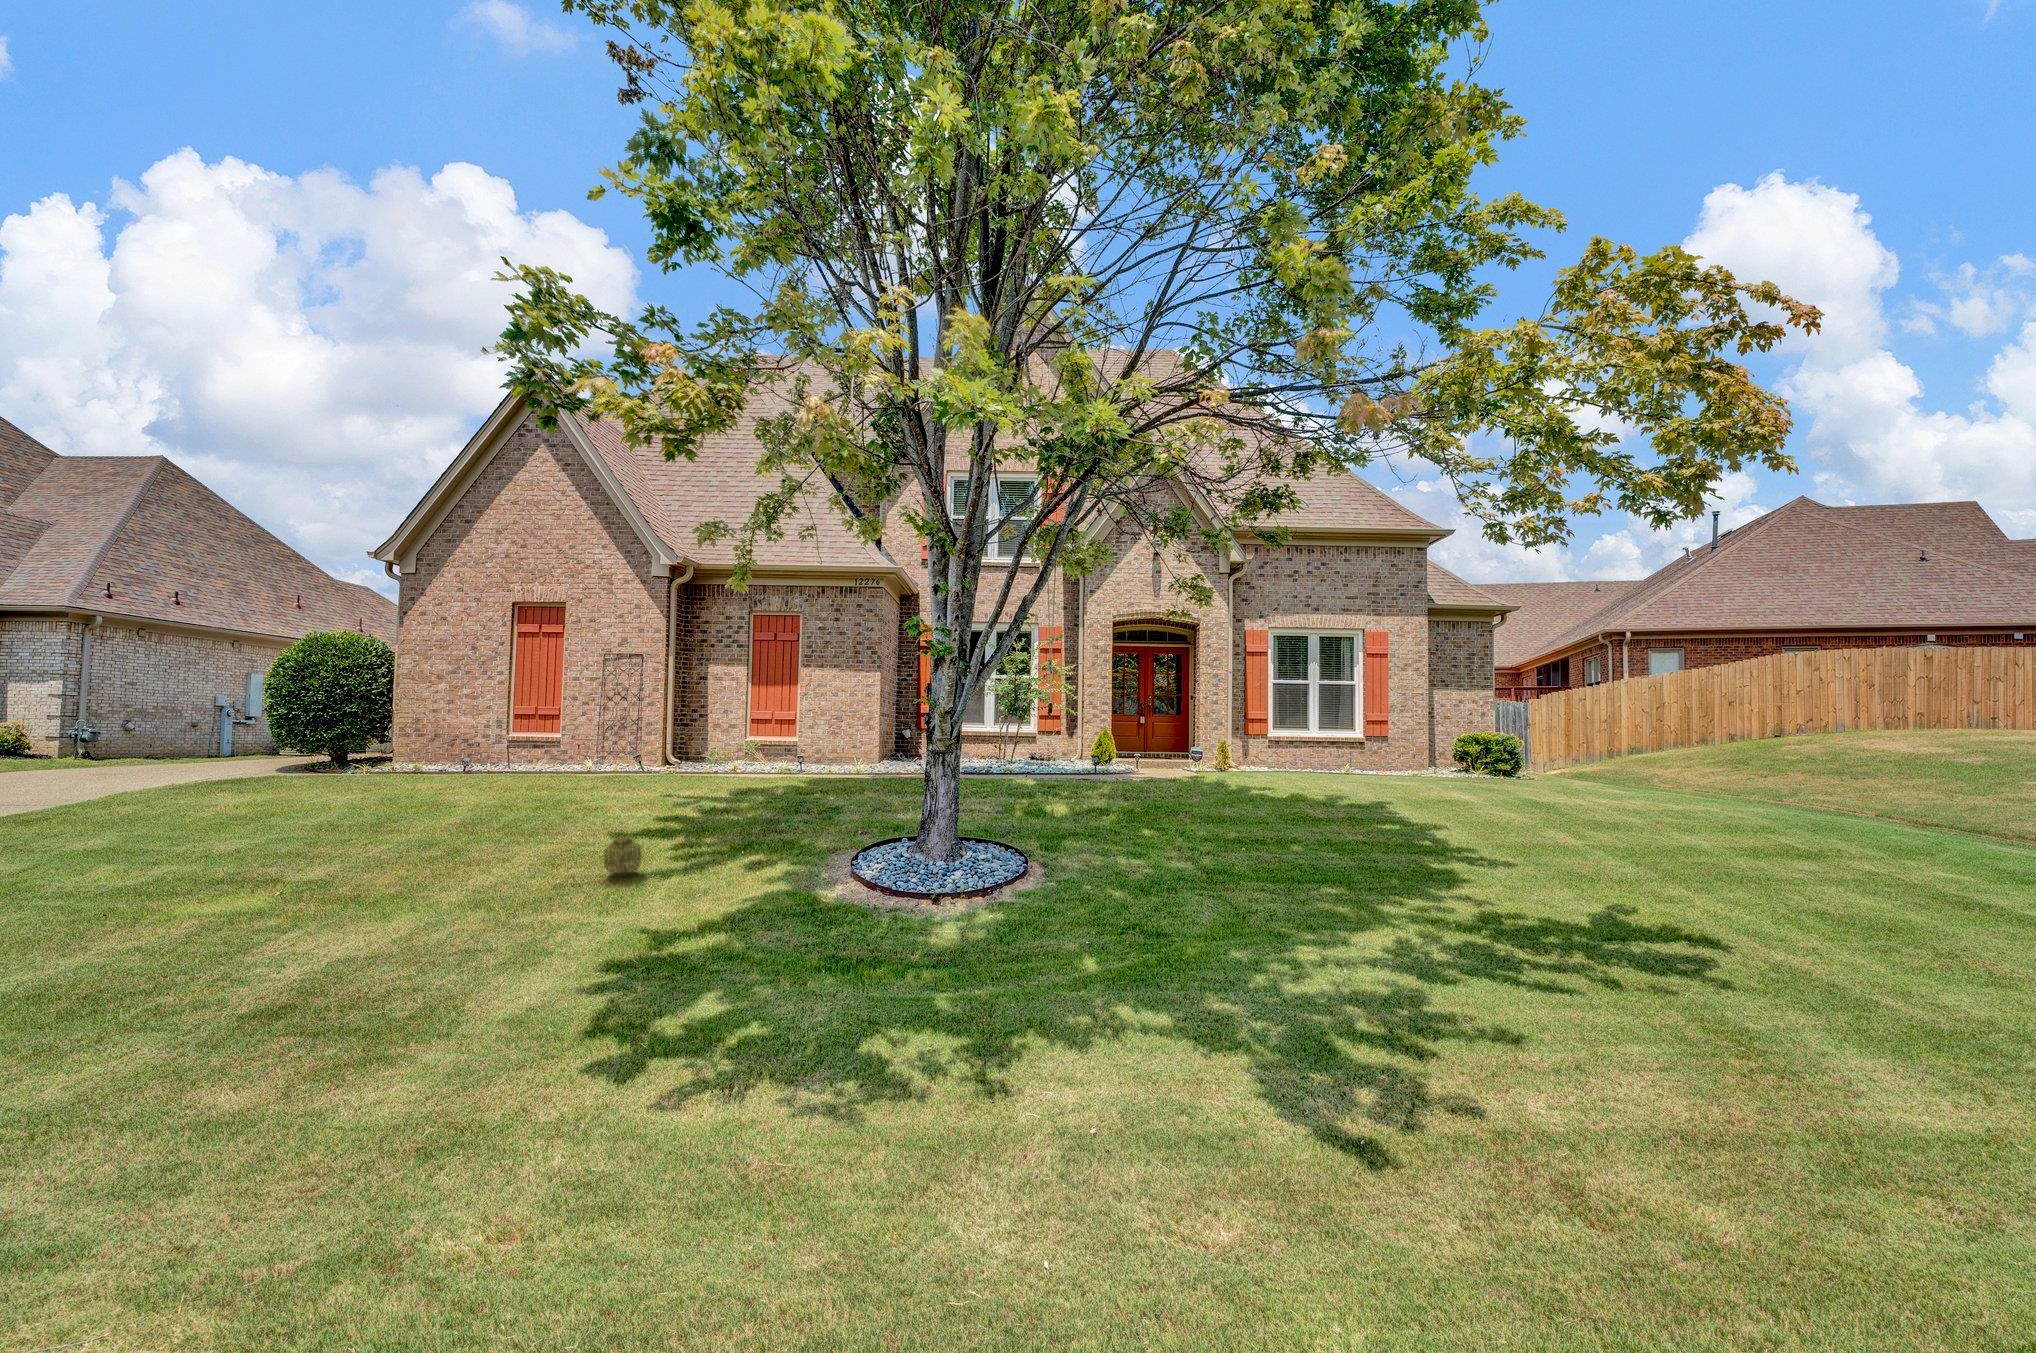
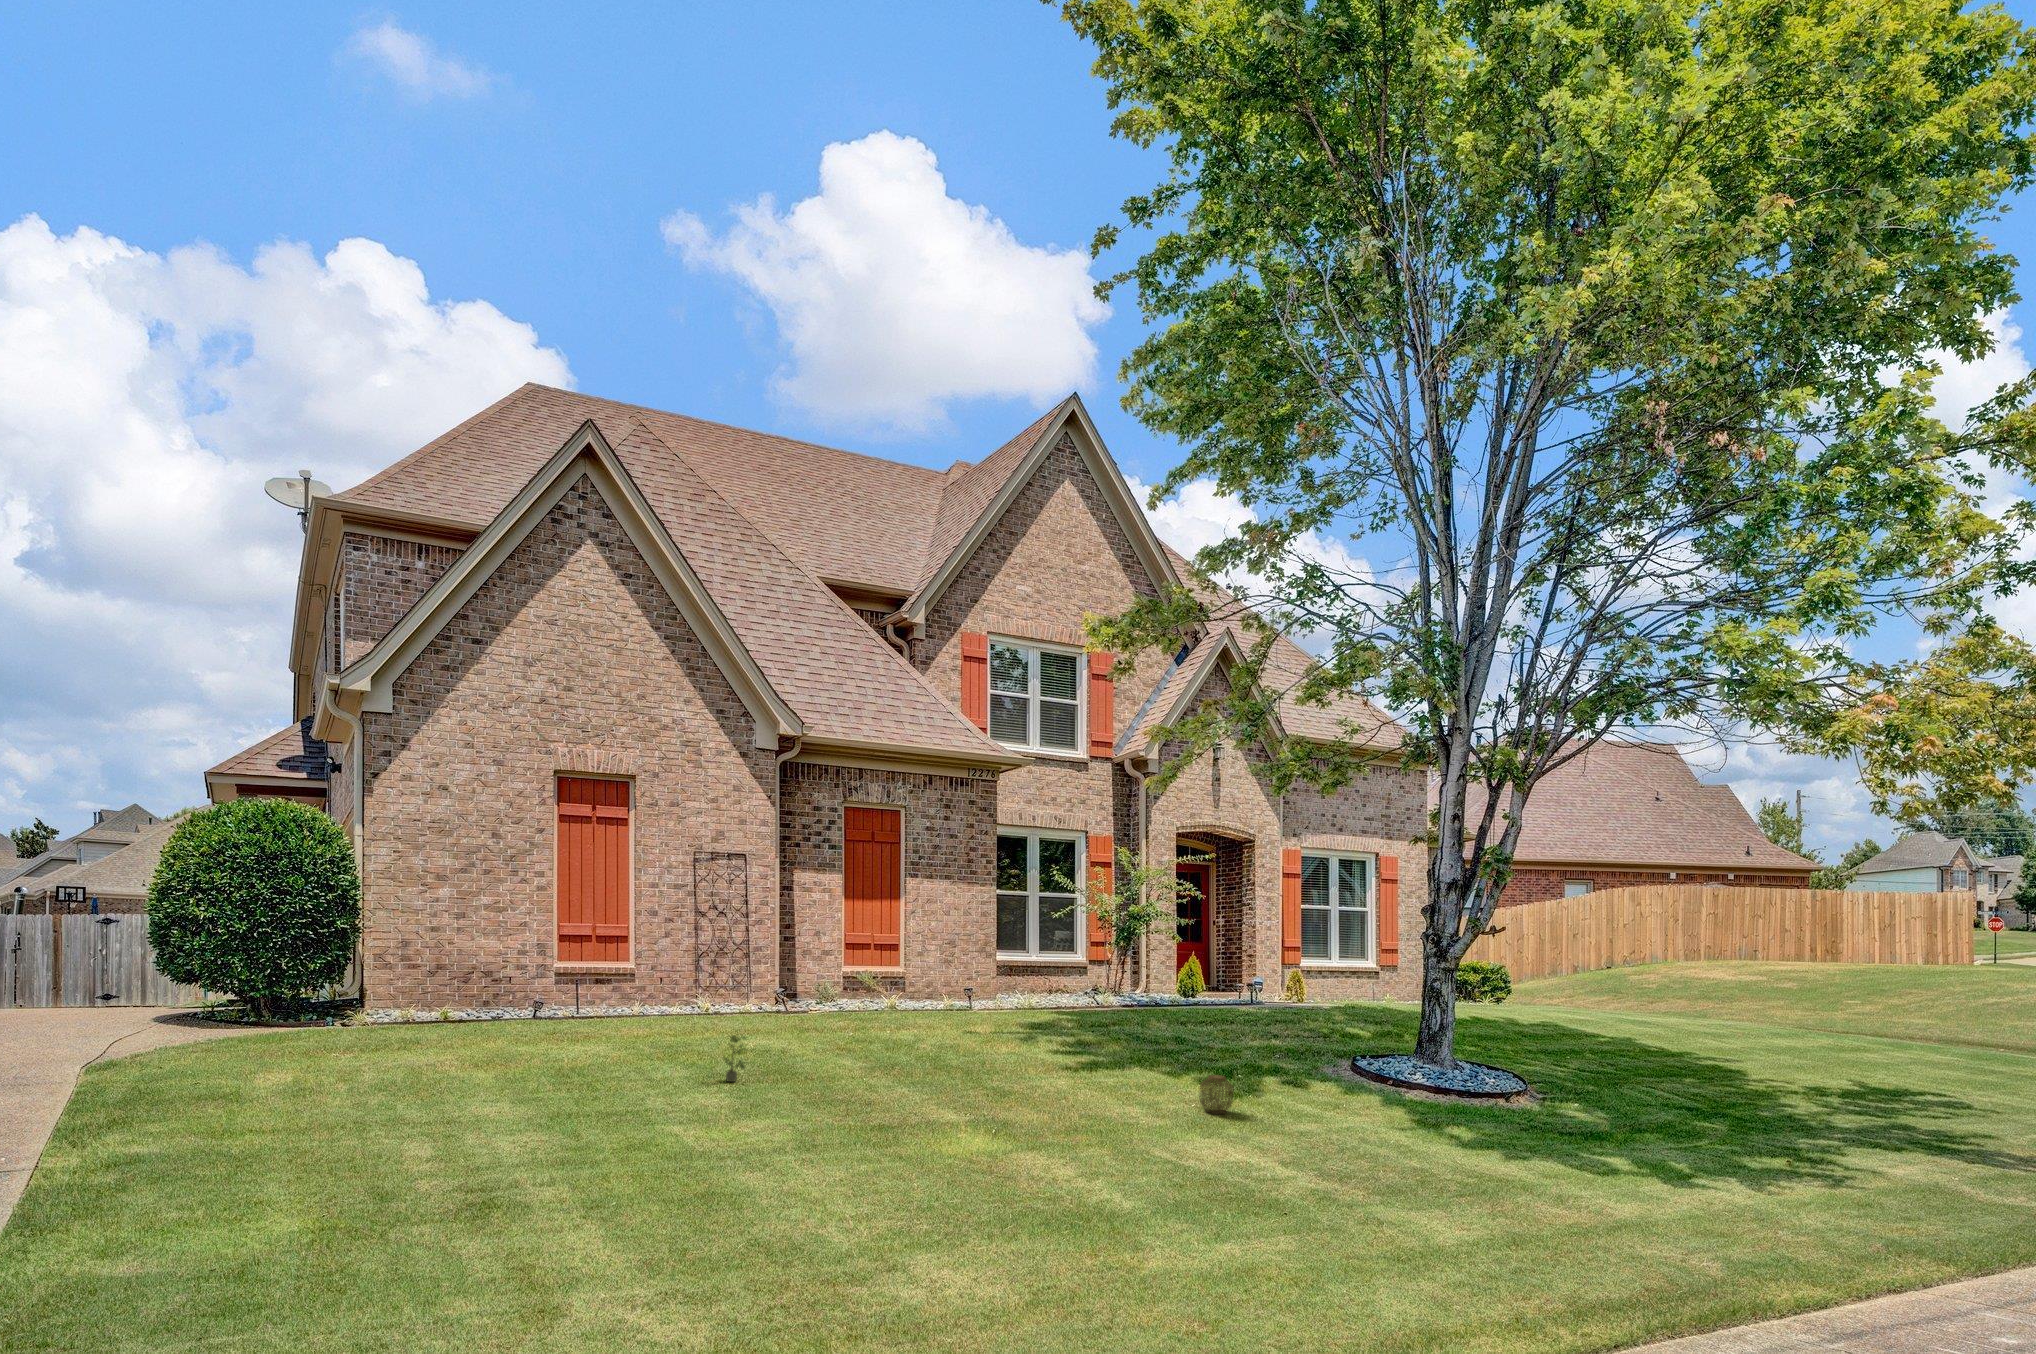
potted plant: none [283,786,311,825] -> present [724,1035,746,1082]

